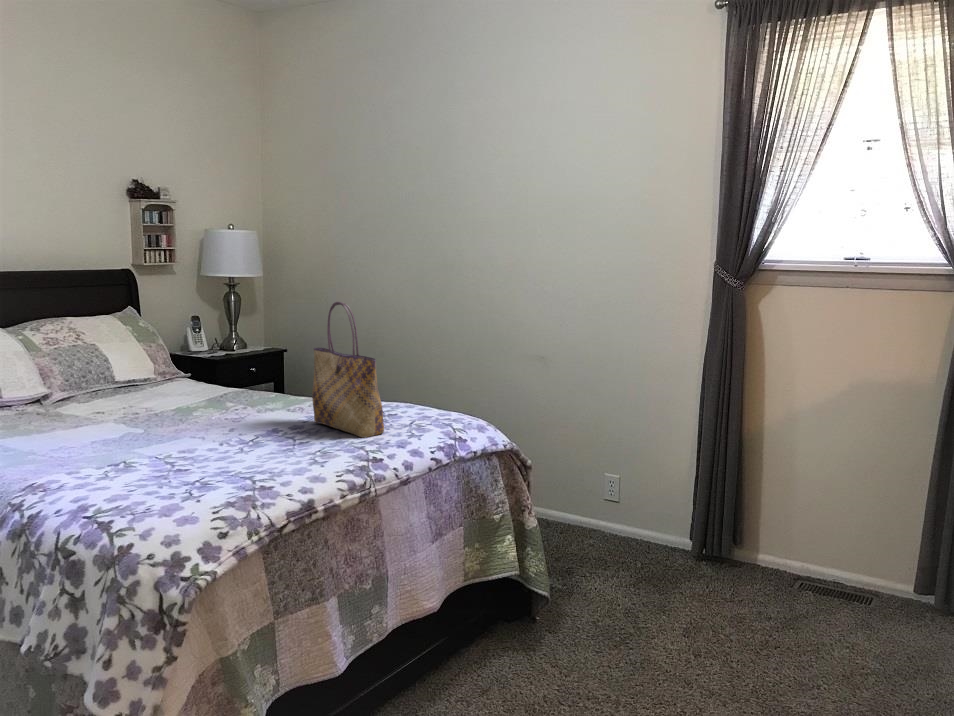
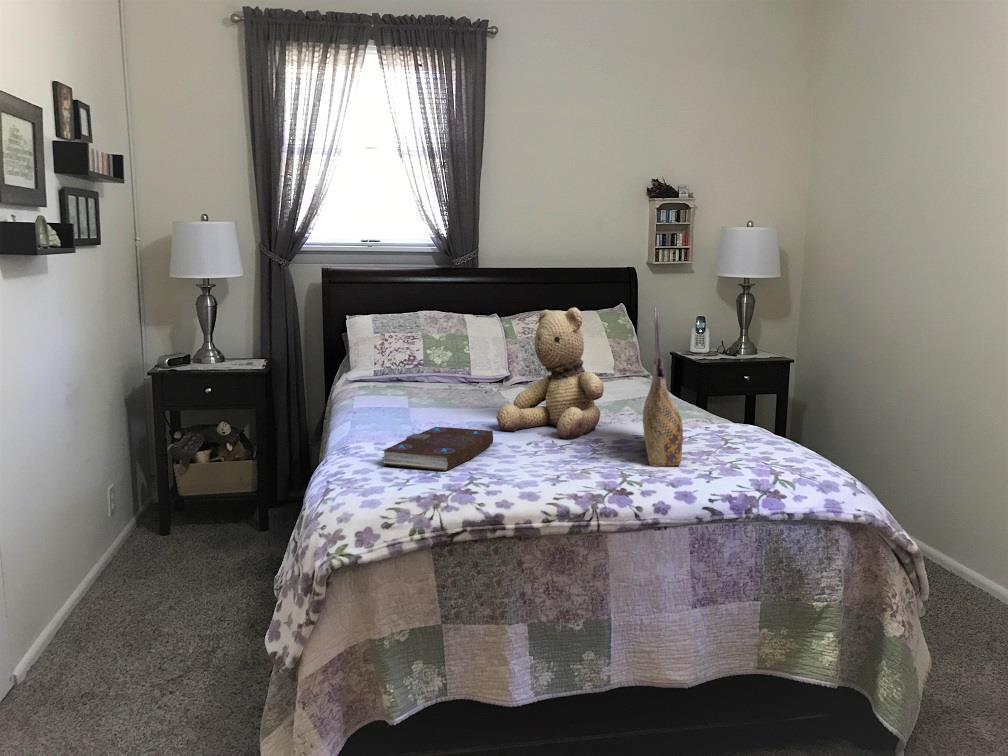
teddy bear: none [144,307,263,440] -> present [497,308,604,439]
book: none [112,437,208,489] -> present [382,427,493,471]

